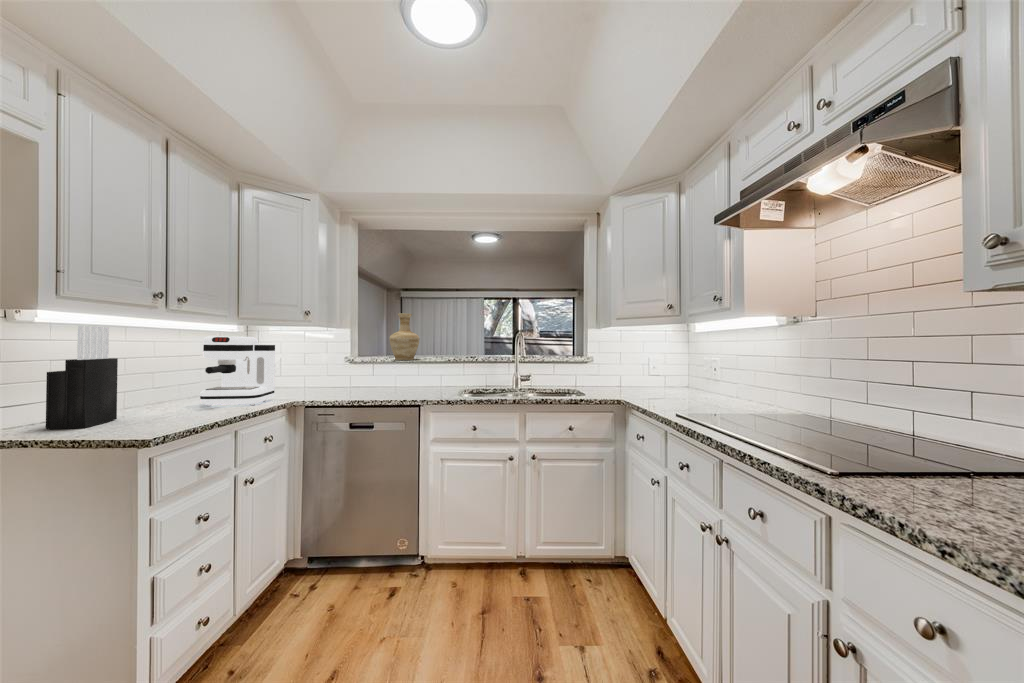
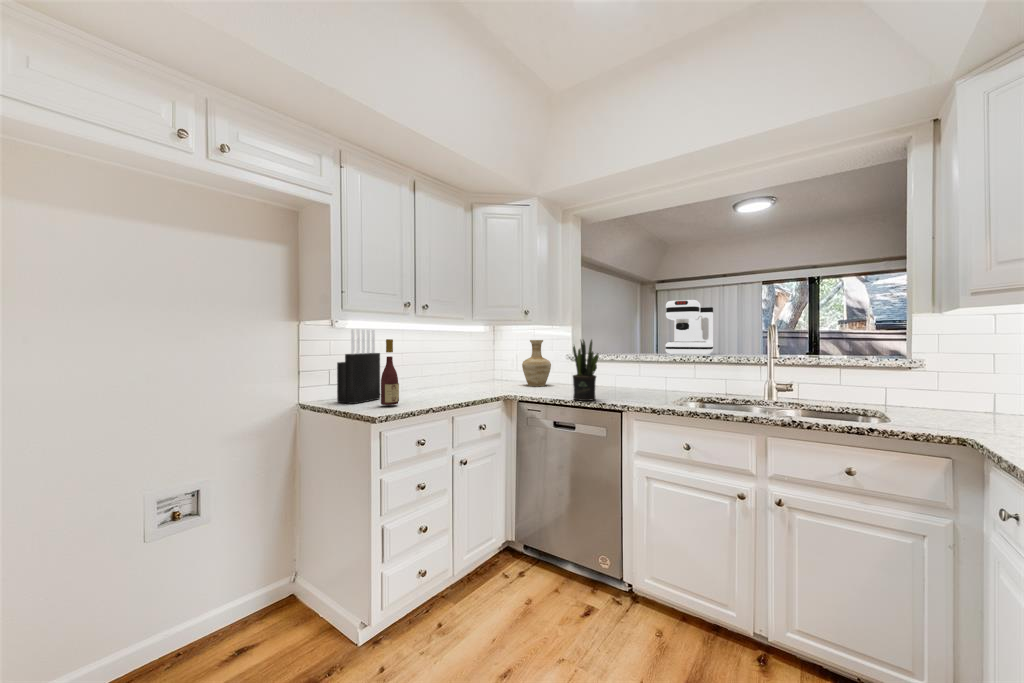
vase: present [389,313,420,360] -> present [522,340,551,386]
coffee maker: present [200,336,275,406] -> present [665,300,713,355]
wine bottle: none [139,340,170,426] -> present [381,339,399,405]
potted plant: none [370,343,399,400] -> present [573,340,599,401]

